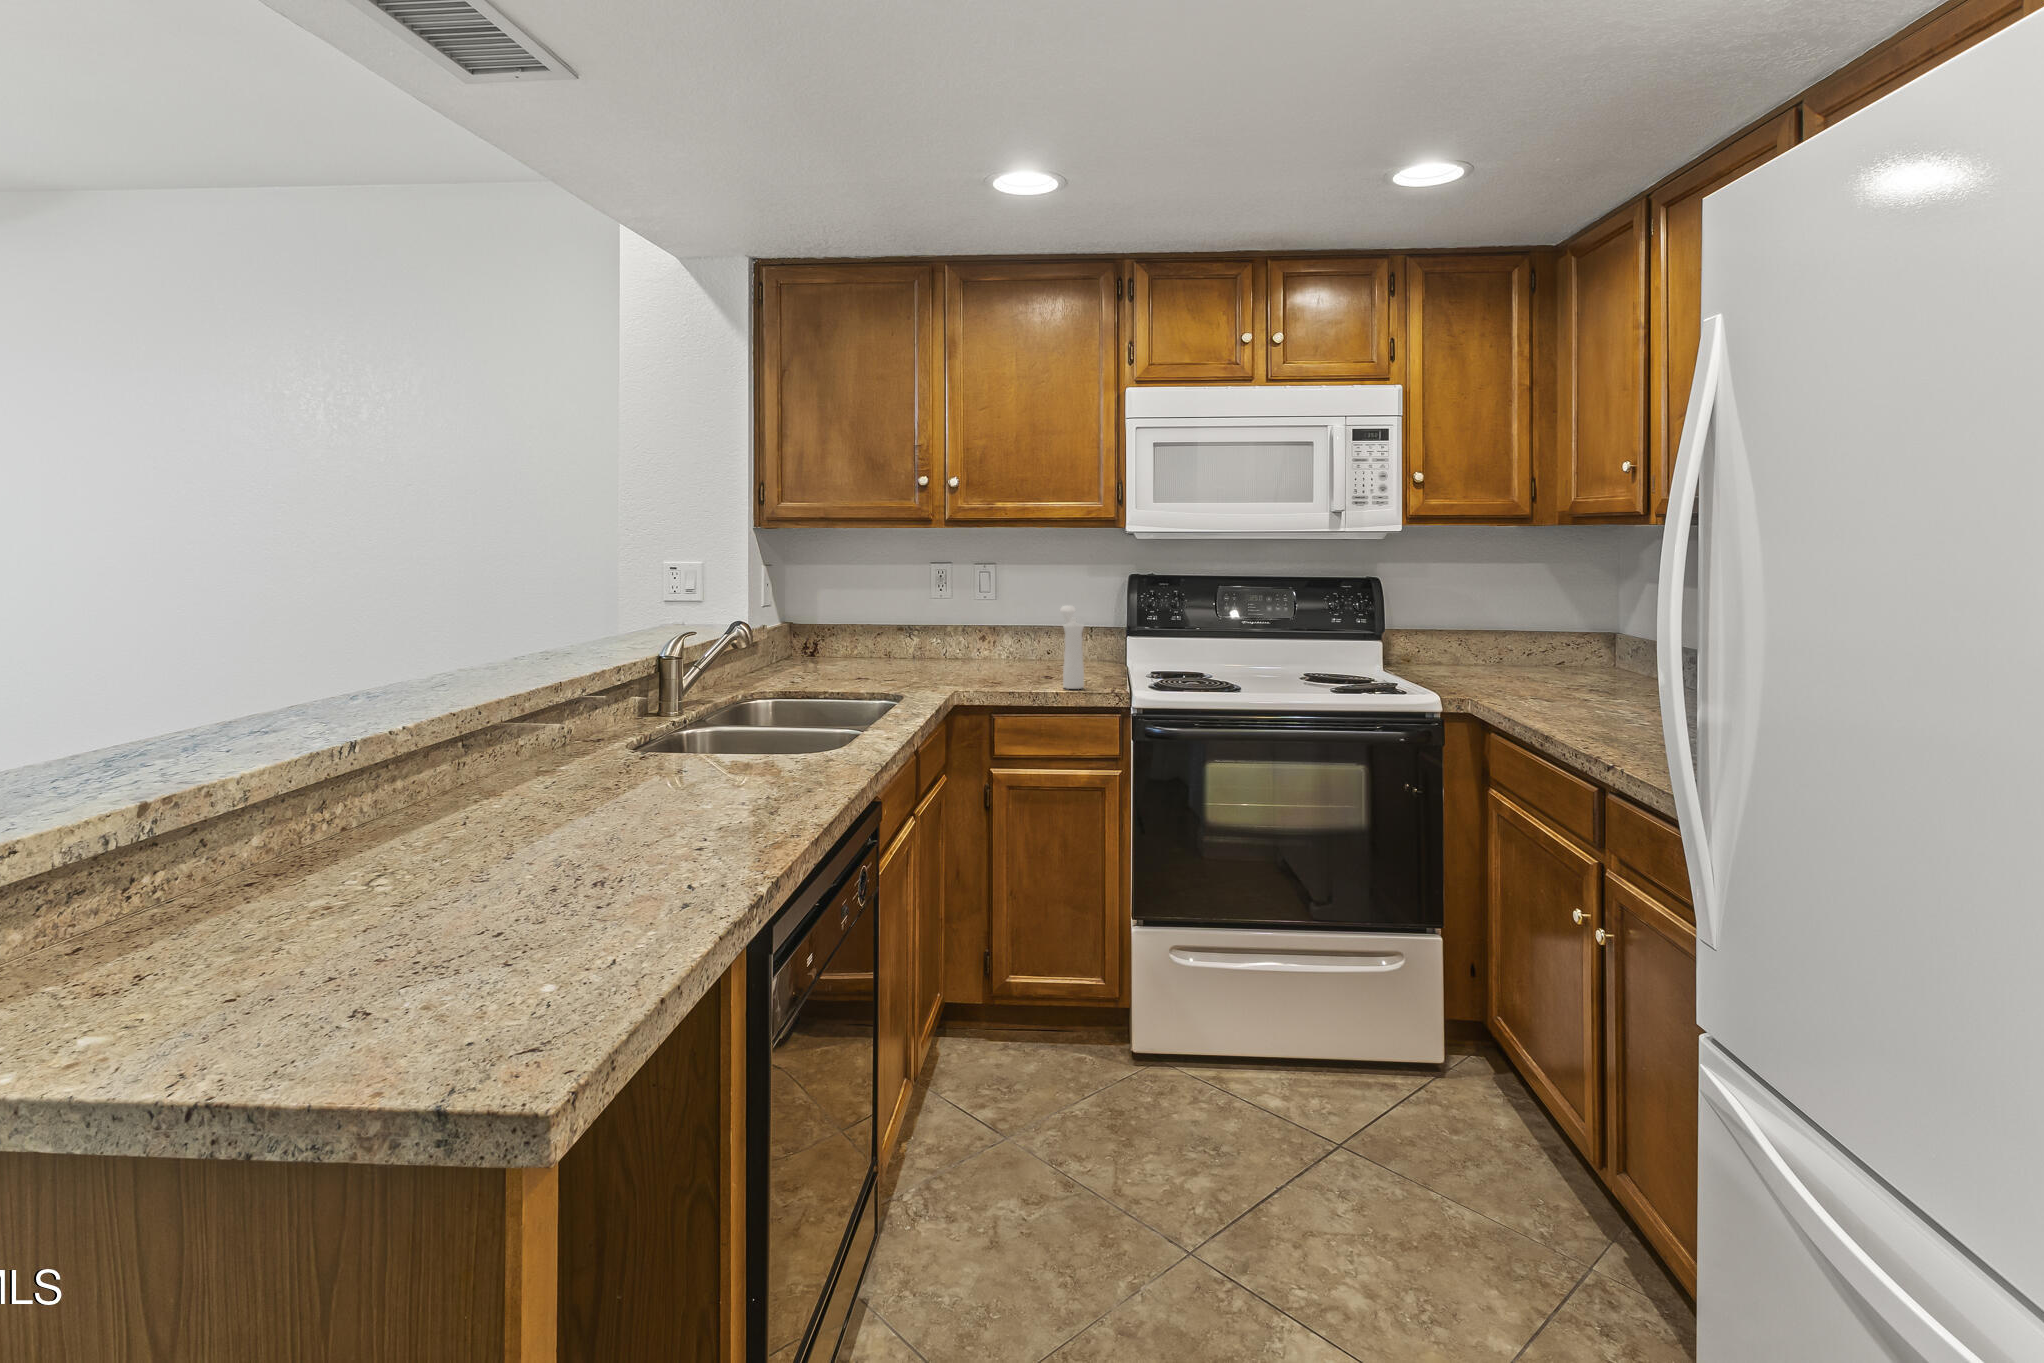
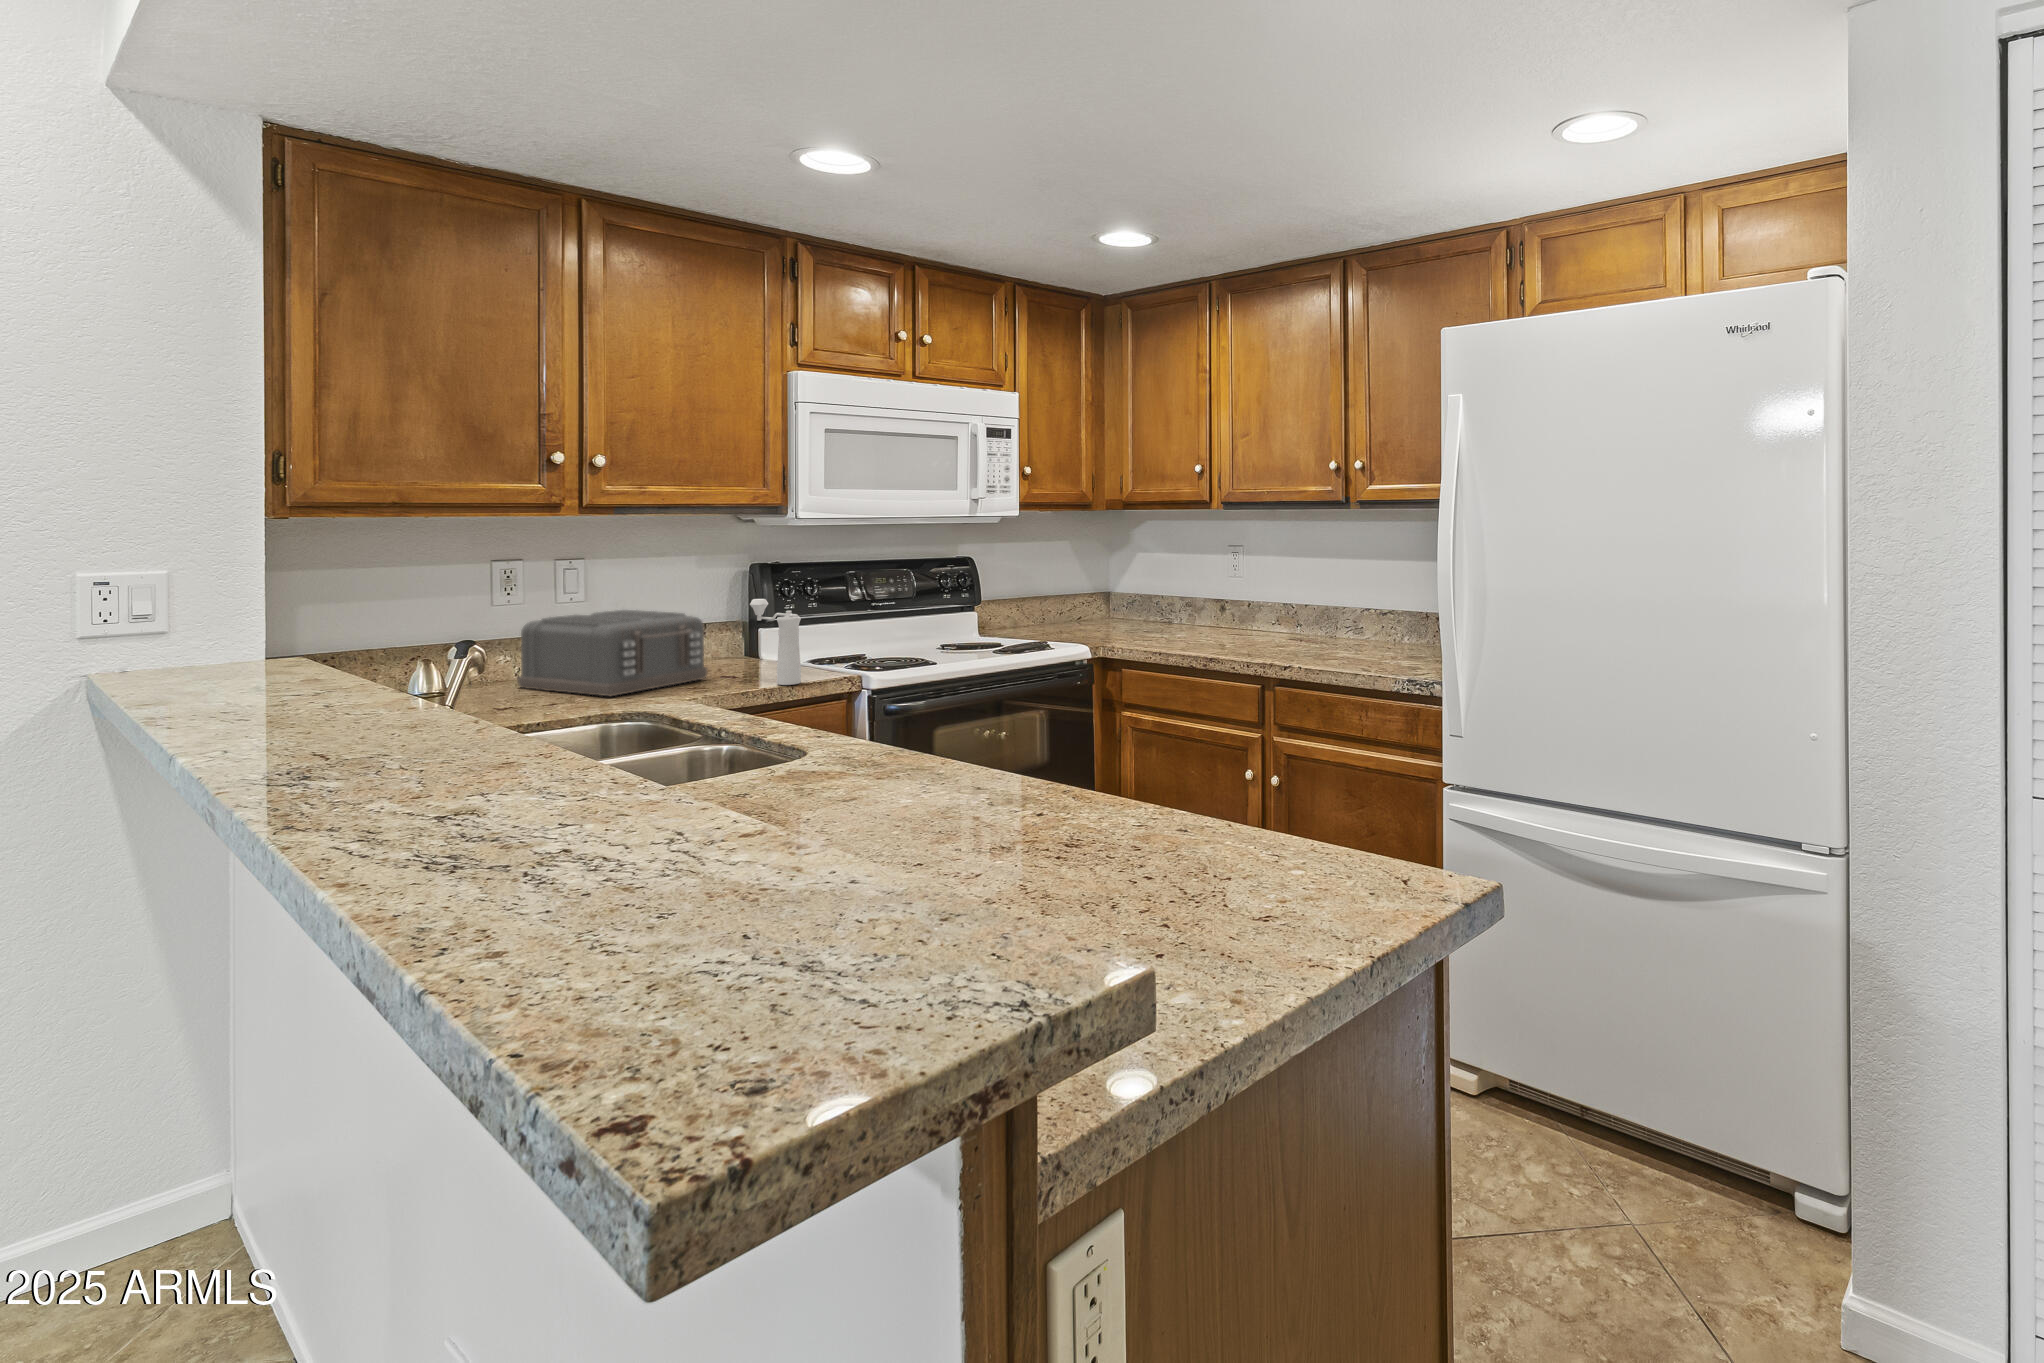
toaster: none [925,609,1037,678] -> present [518,610,707,696]

